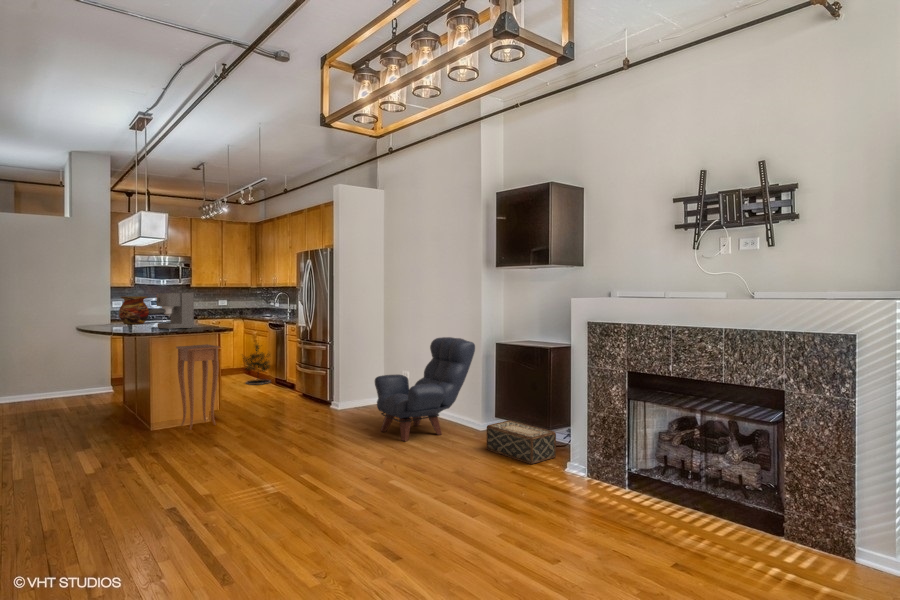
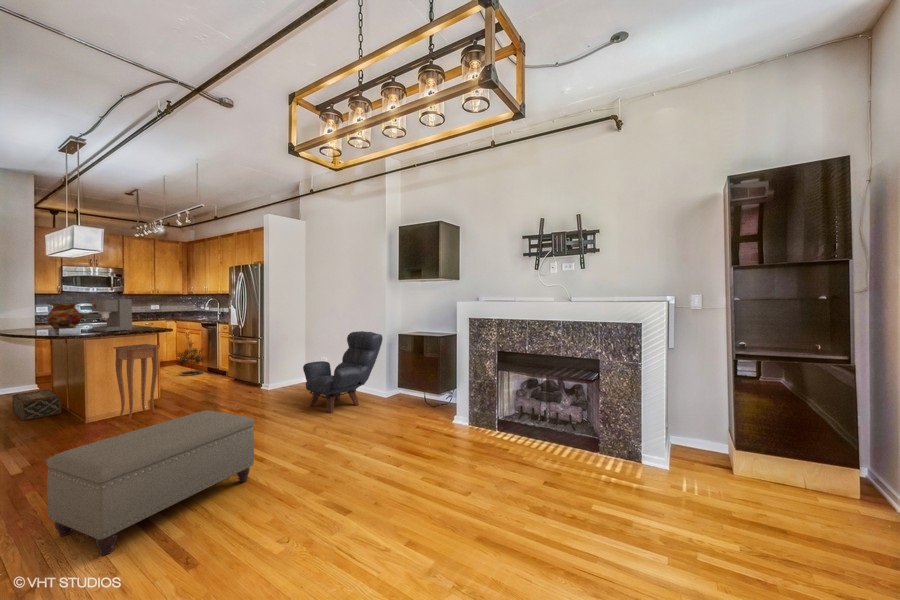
woven basket: present [487,420,556,464] -> present [12,390,61,420]
ottoman: none [106,423,304,561] -> present [46,411,255,555]

